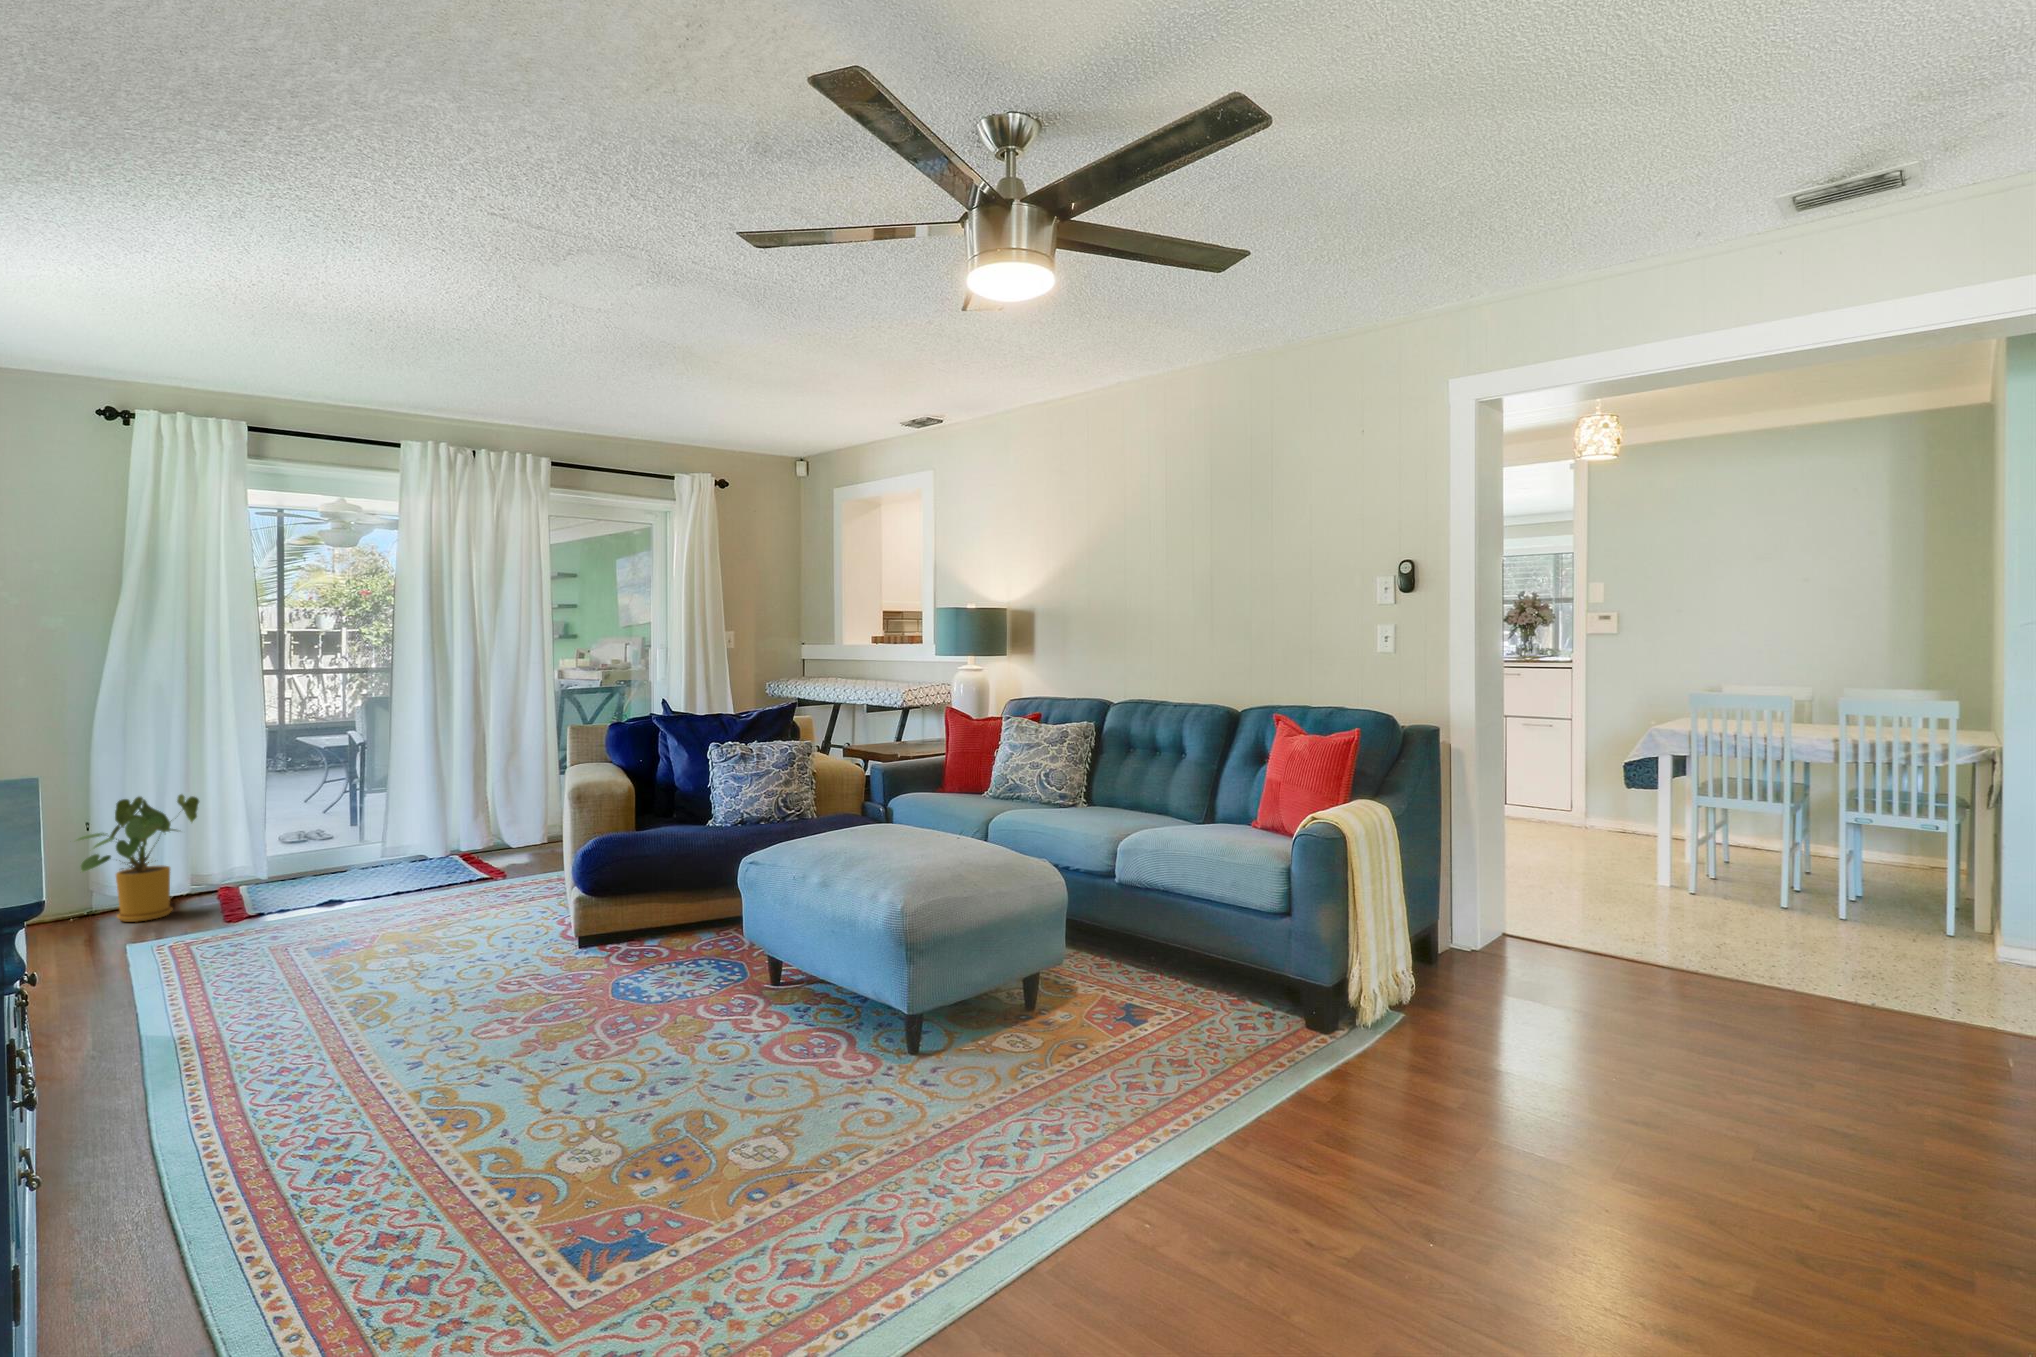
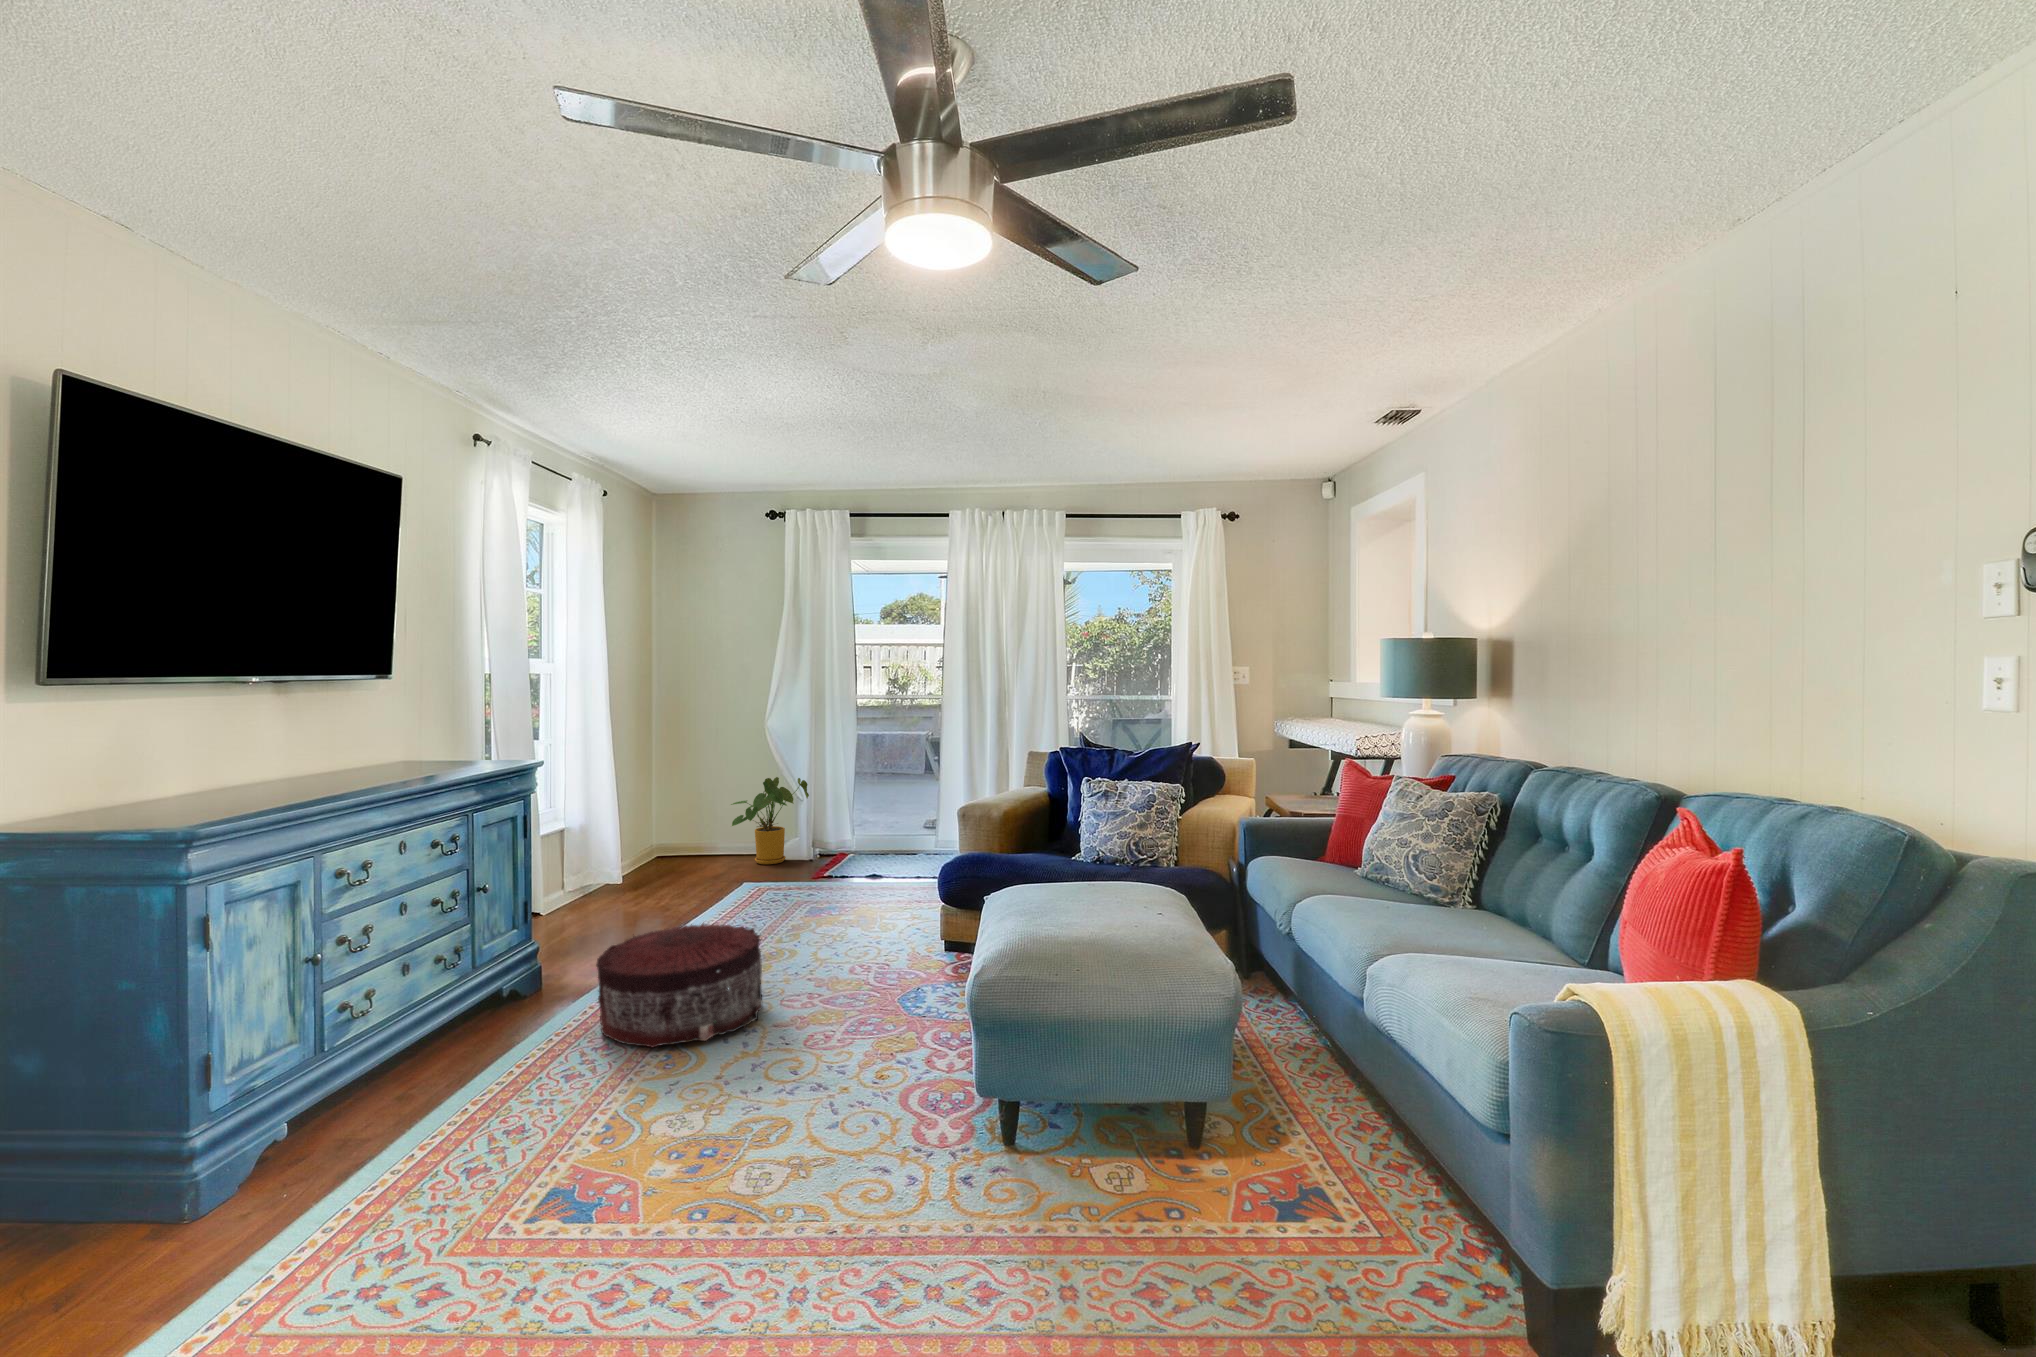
pouf: none [187,948,456,1125] -> present [596,924,762,1047]

